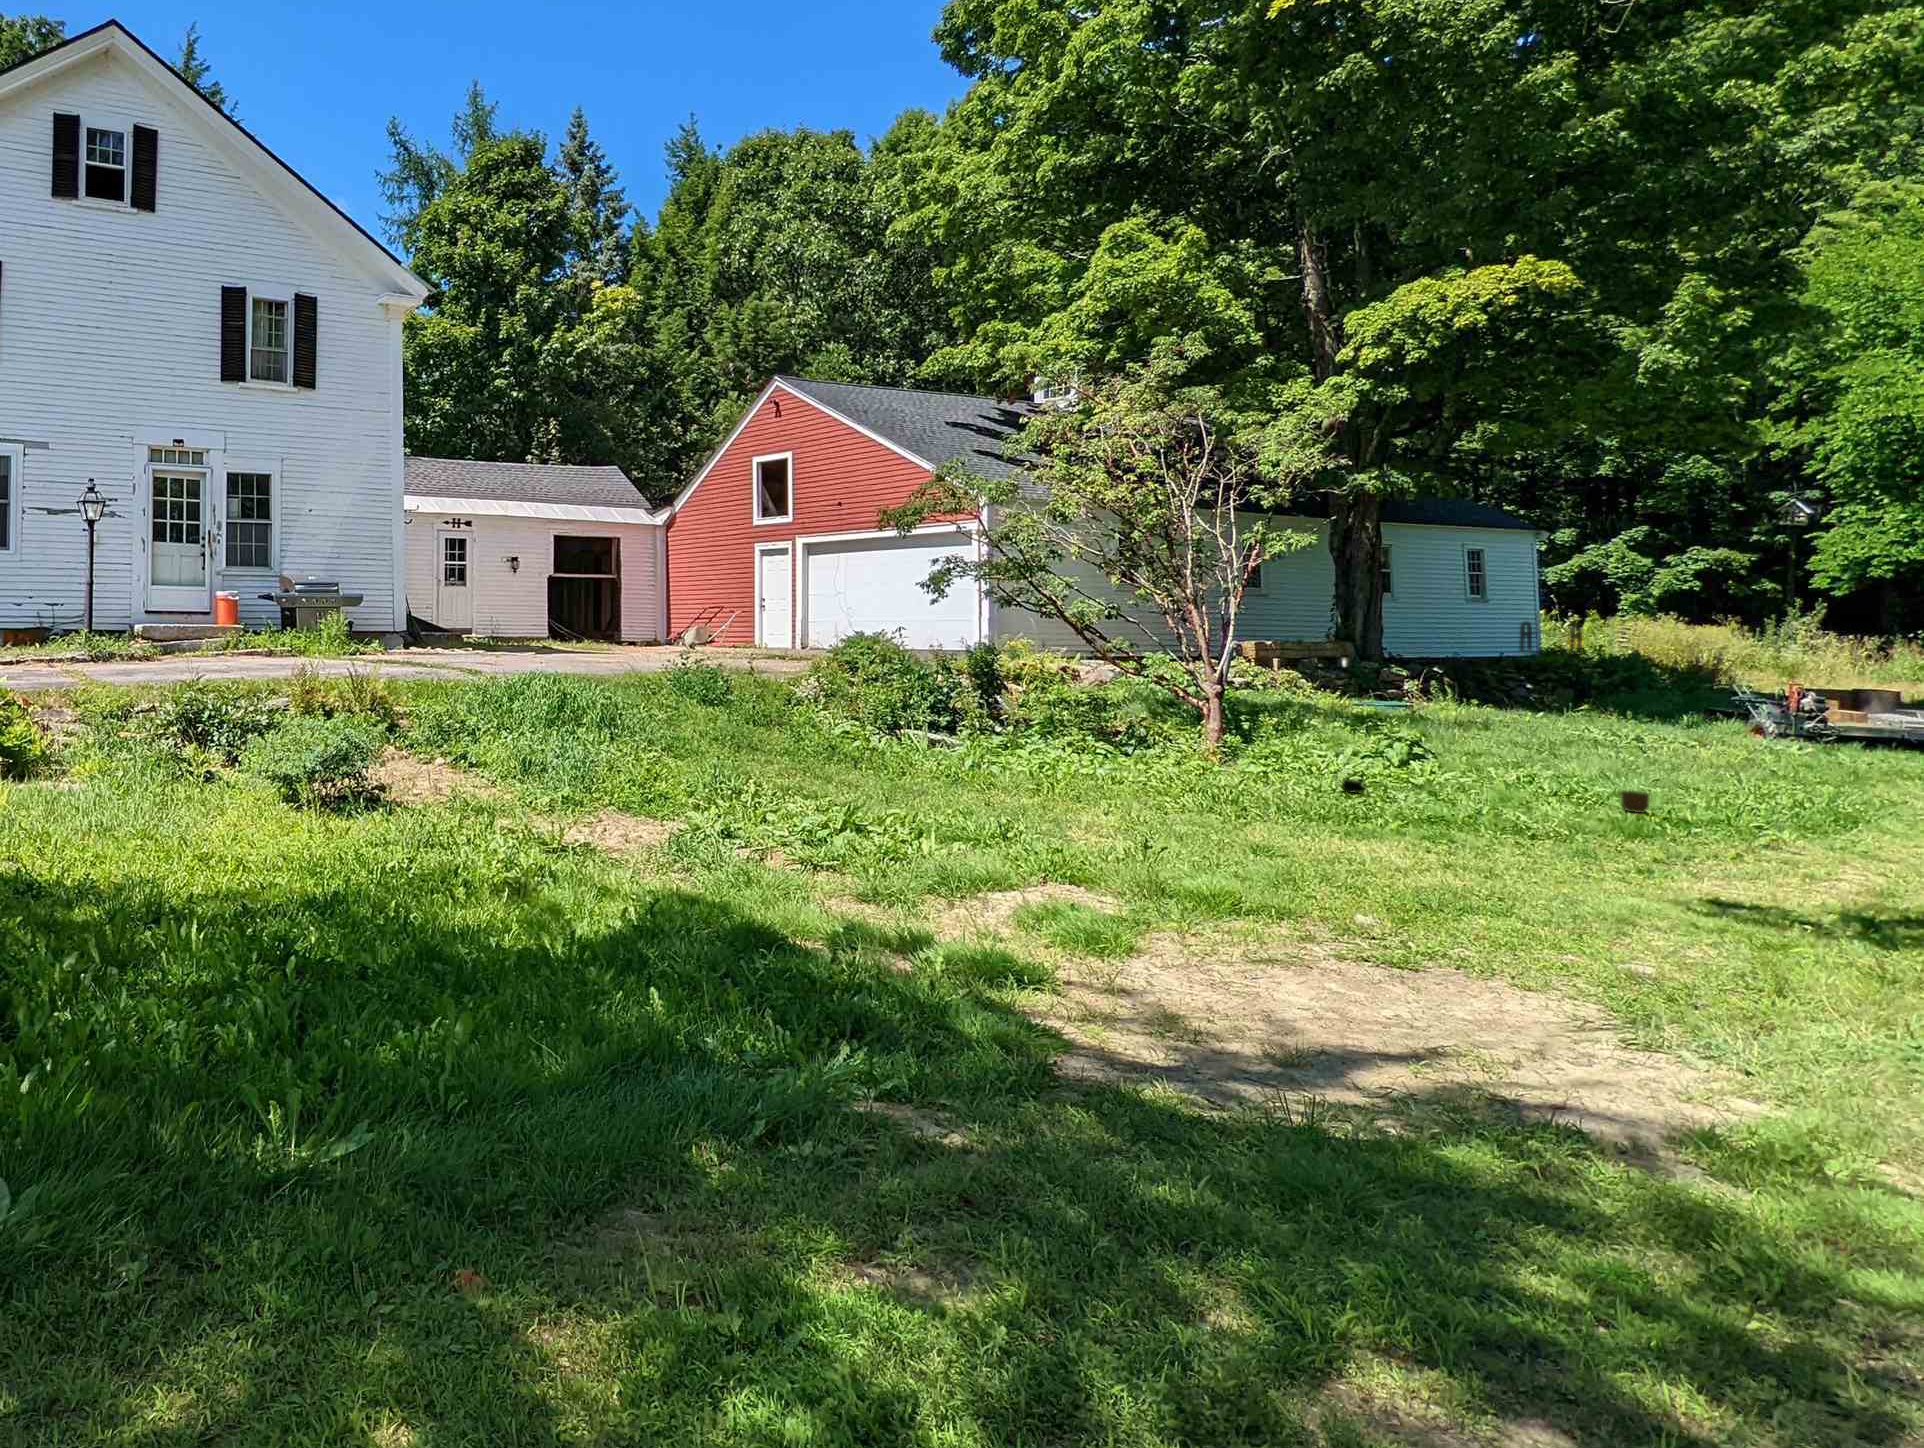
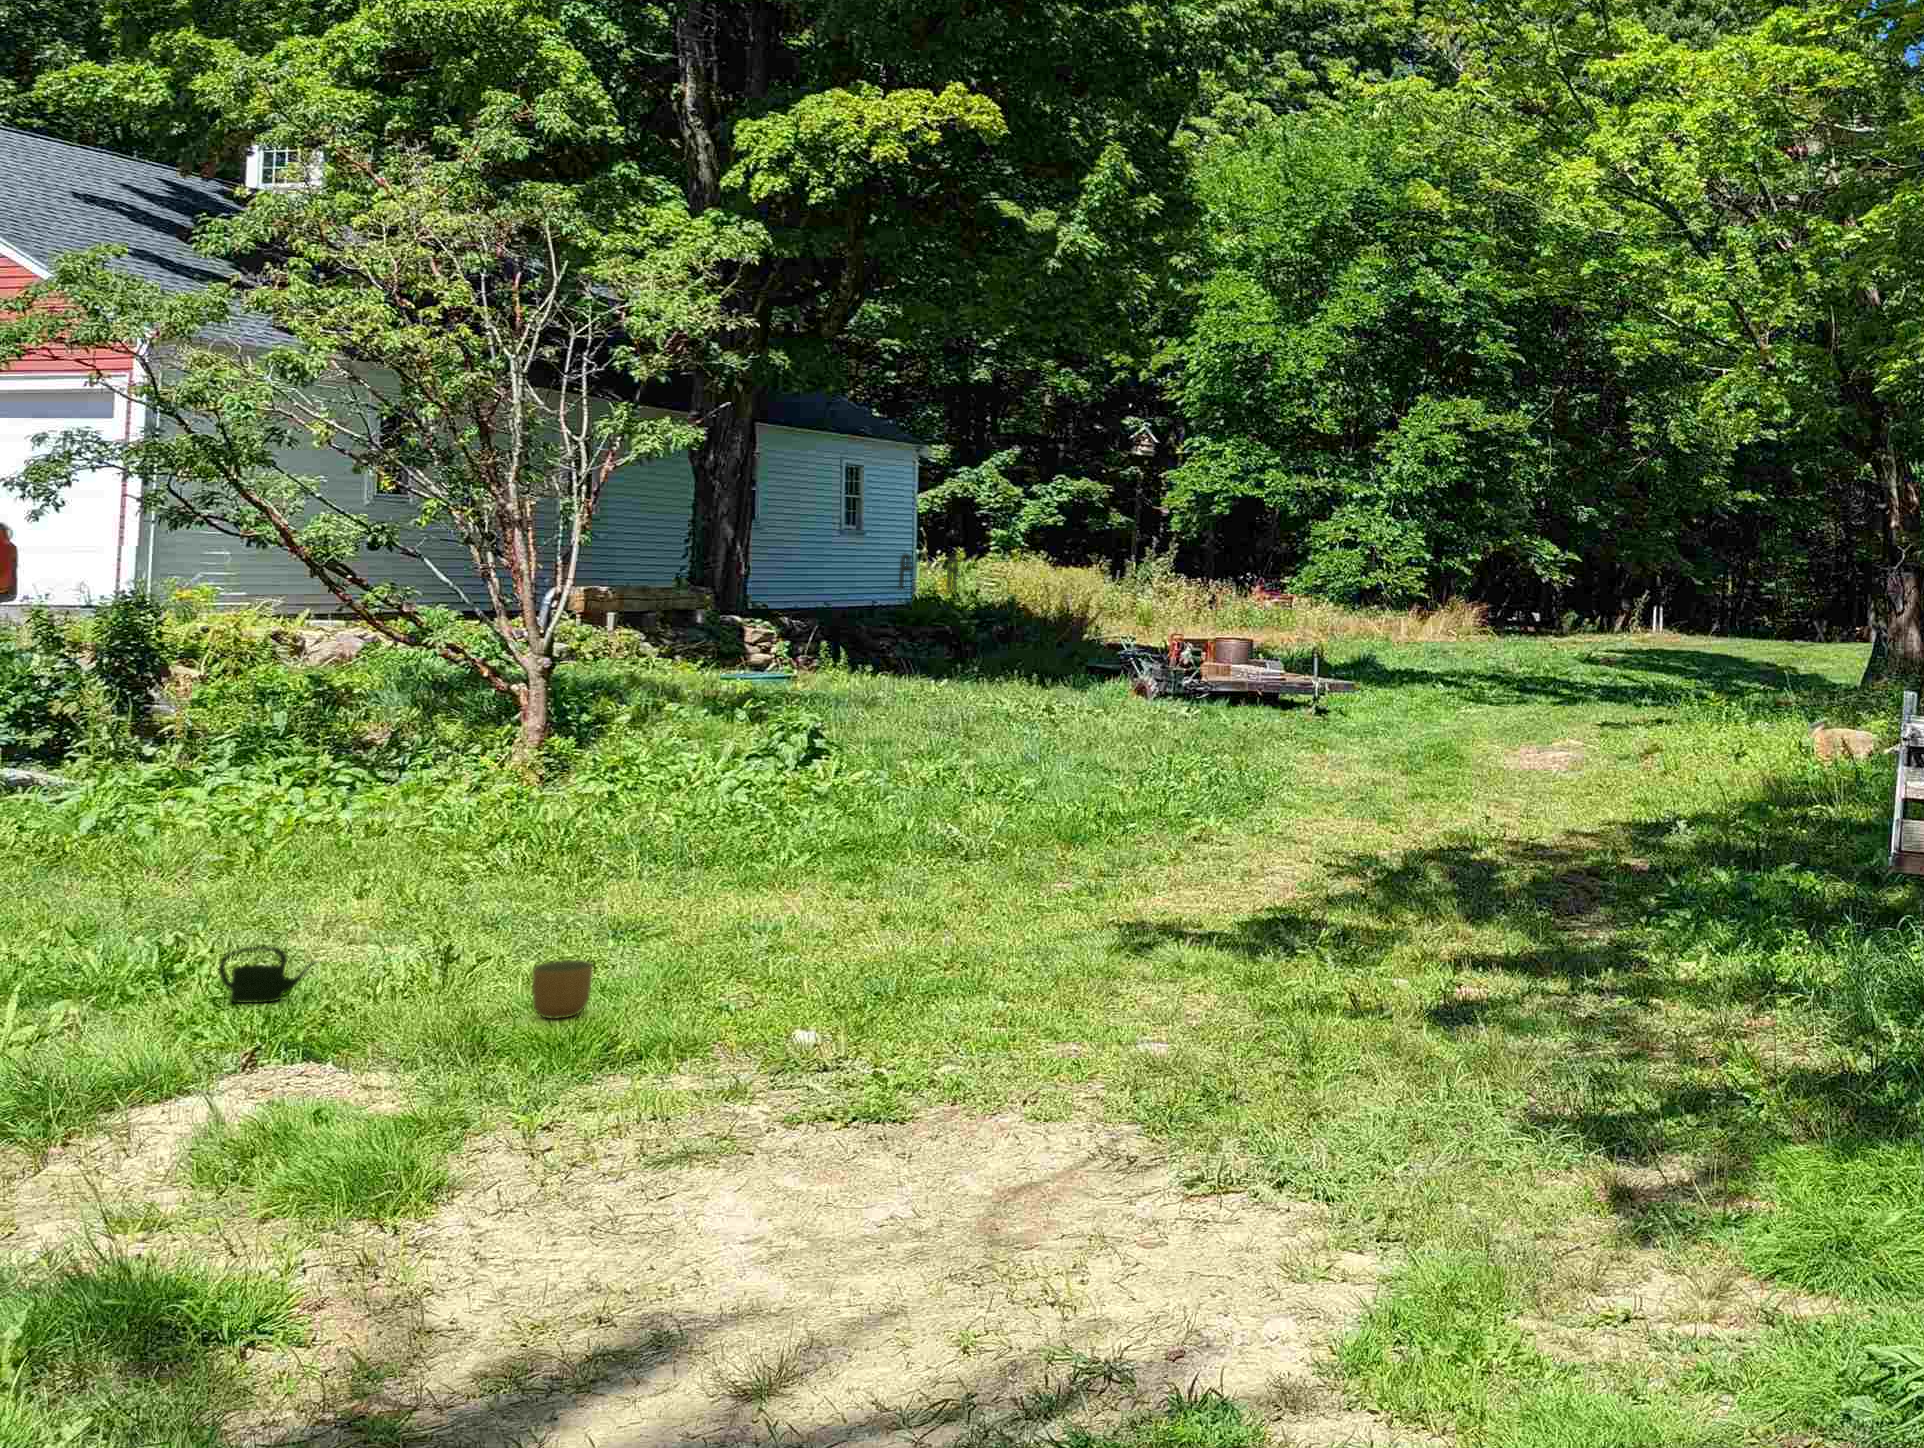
watering can: present [1340,772,1373,794] -> present [219,946,318,1003]
planter: present [1620,791,1650,813] -> present [532,960,593,1019]

